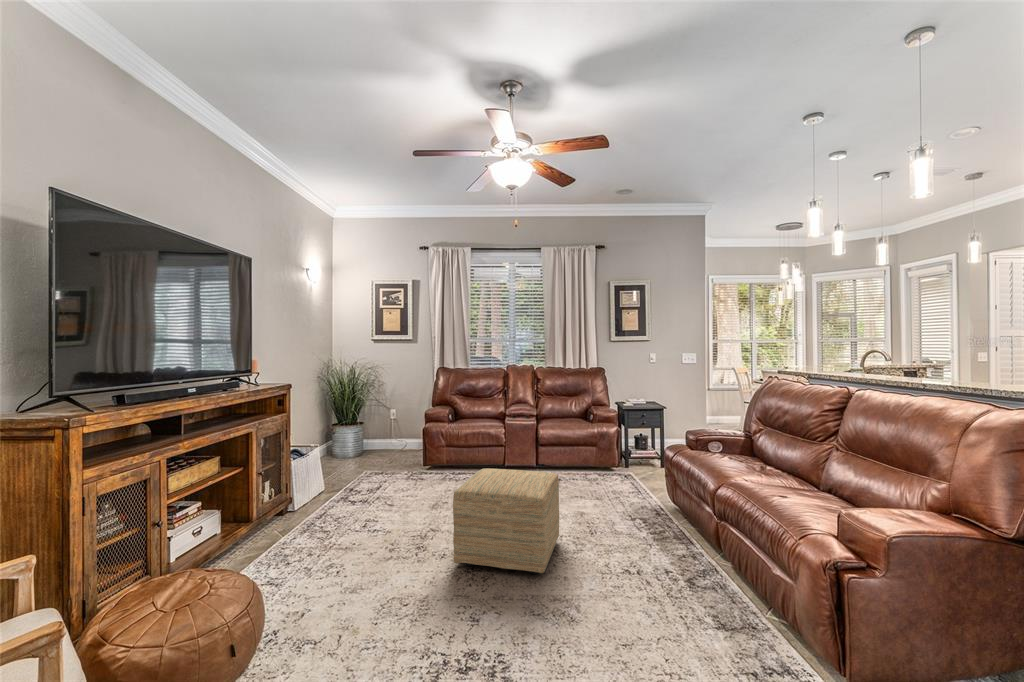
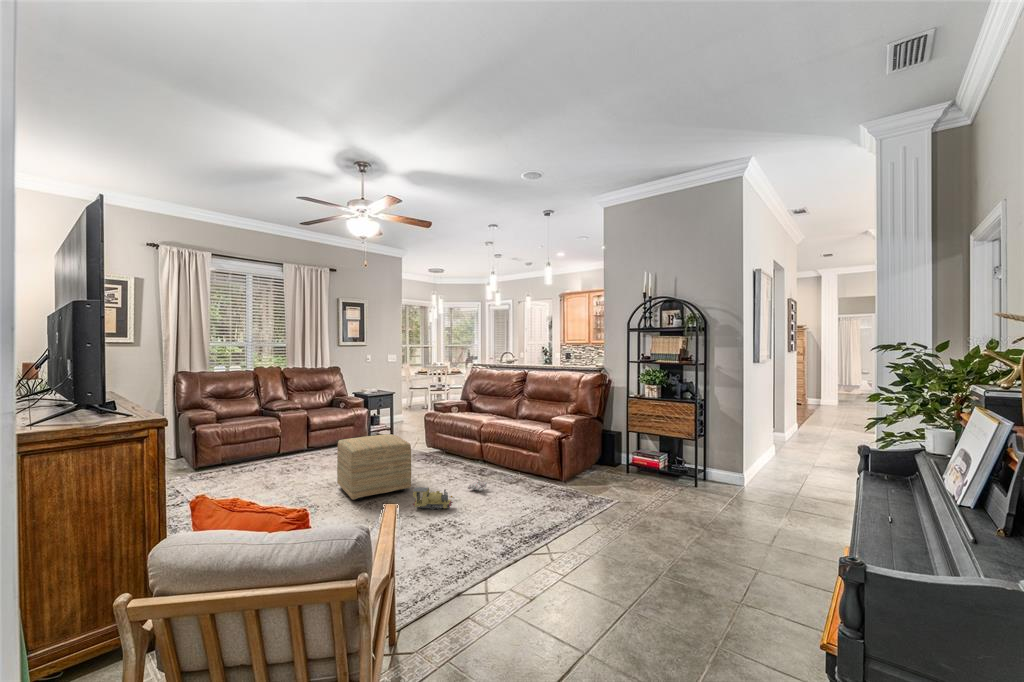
toy train: none [490,582,551,652] -> present [412,487,453,510]
plush toy: none [578,606,661,638] -> present [451,480,487,497]

